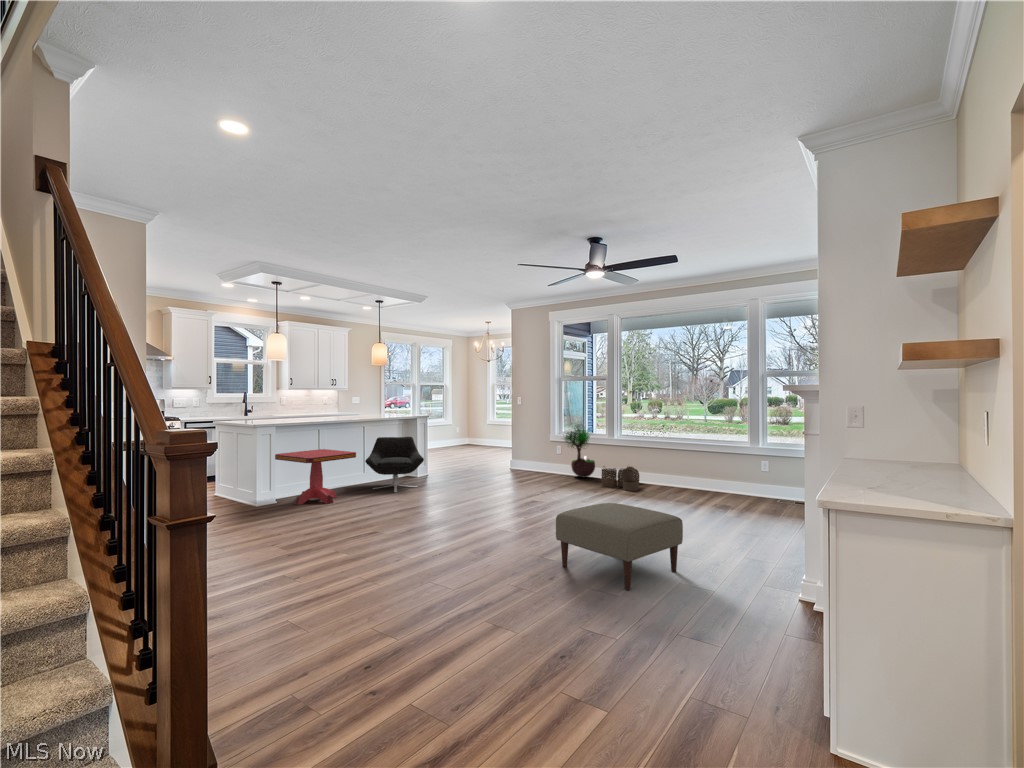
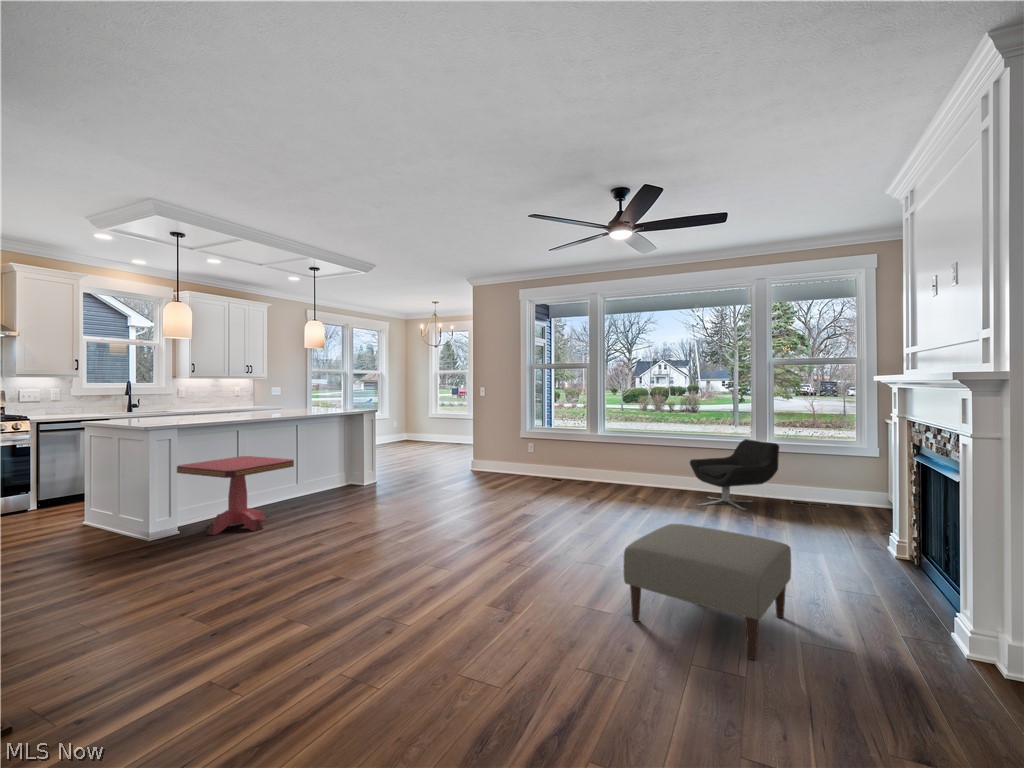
potted tree: present [564,428,595,477] -> none [538,416,575,479]
lounge chair: present [365,437,424,492] -> present [690,439,779,510]
woven basket: present [602,466,639,491] -> none [589,464,635,495]

